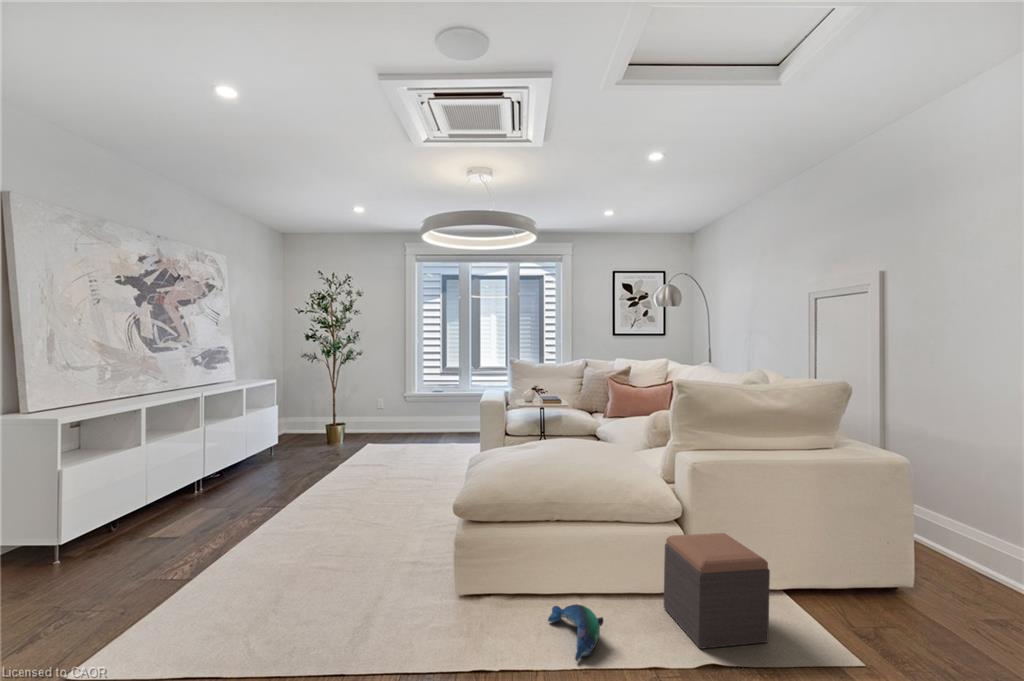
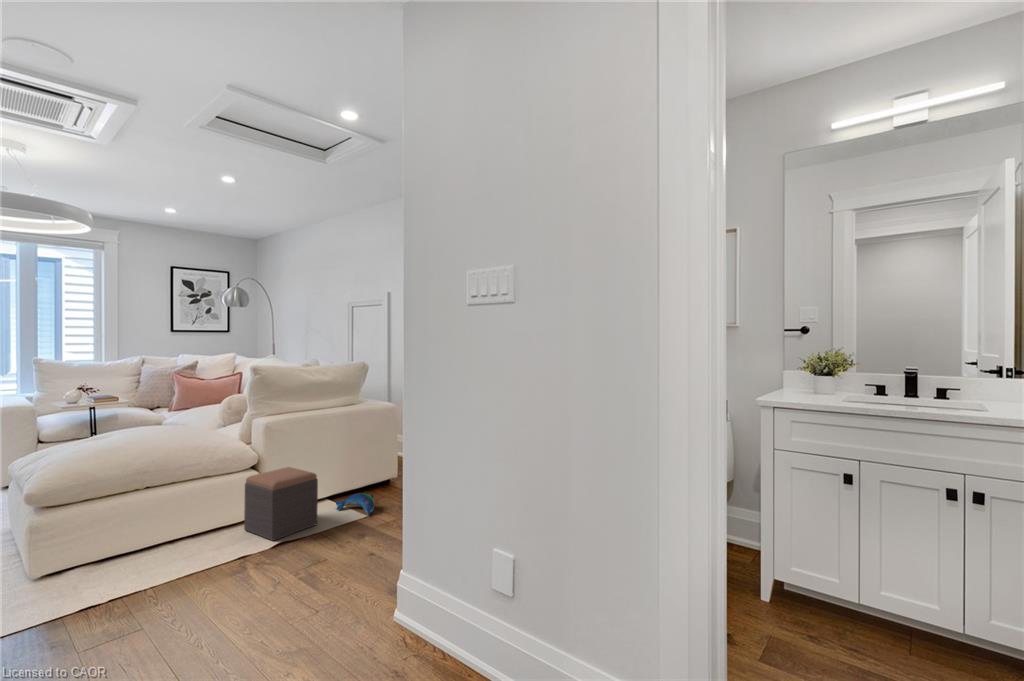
plush toy: present [548,604,603,661] -> present [336,493,374,515]

